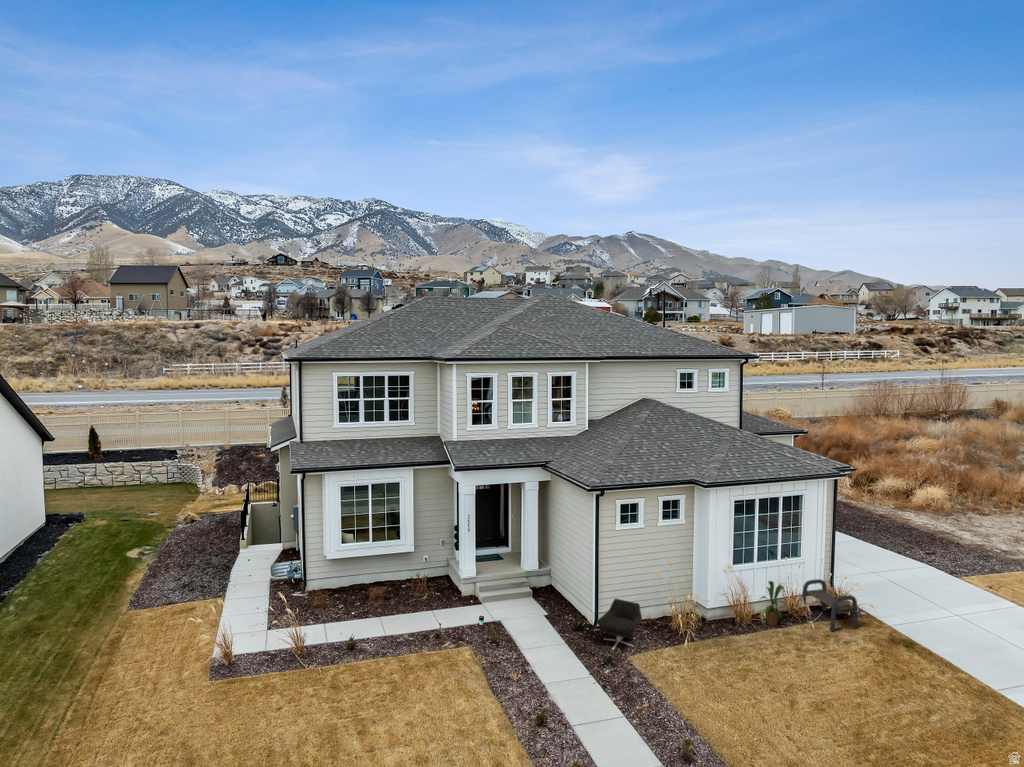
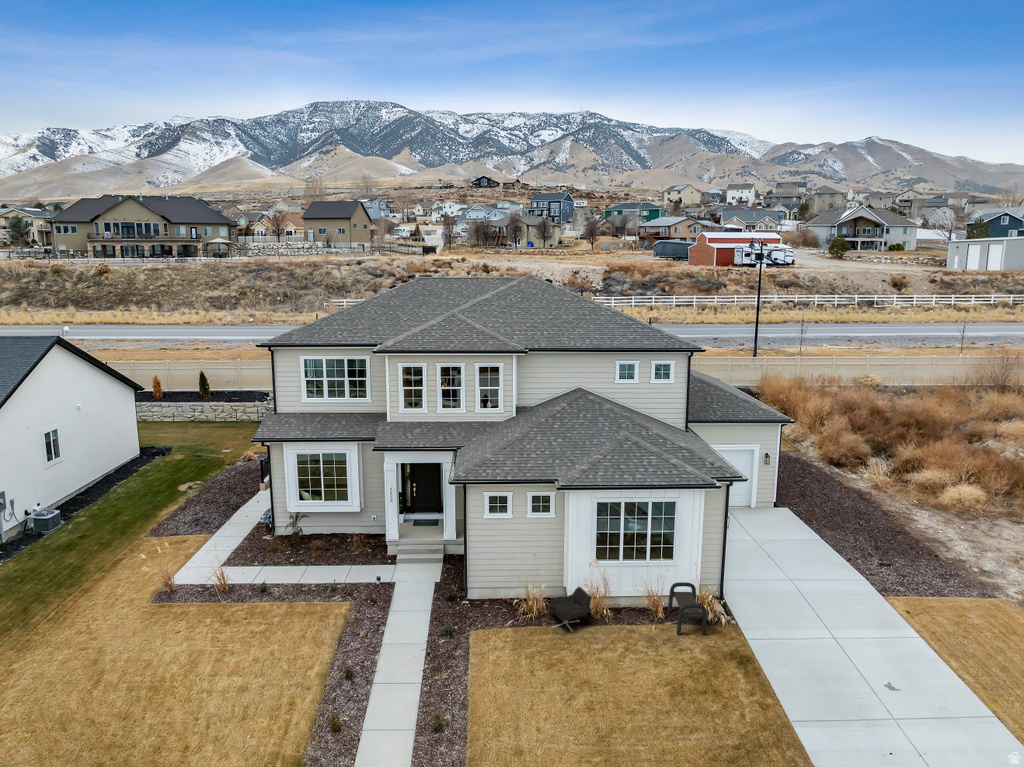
house plant: present [762,581,786,626] -> present [285,512,308,543]
lounge chair: present [597,599,642,650] -> present [550,587,591,631]

